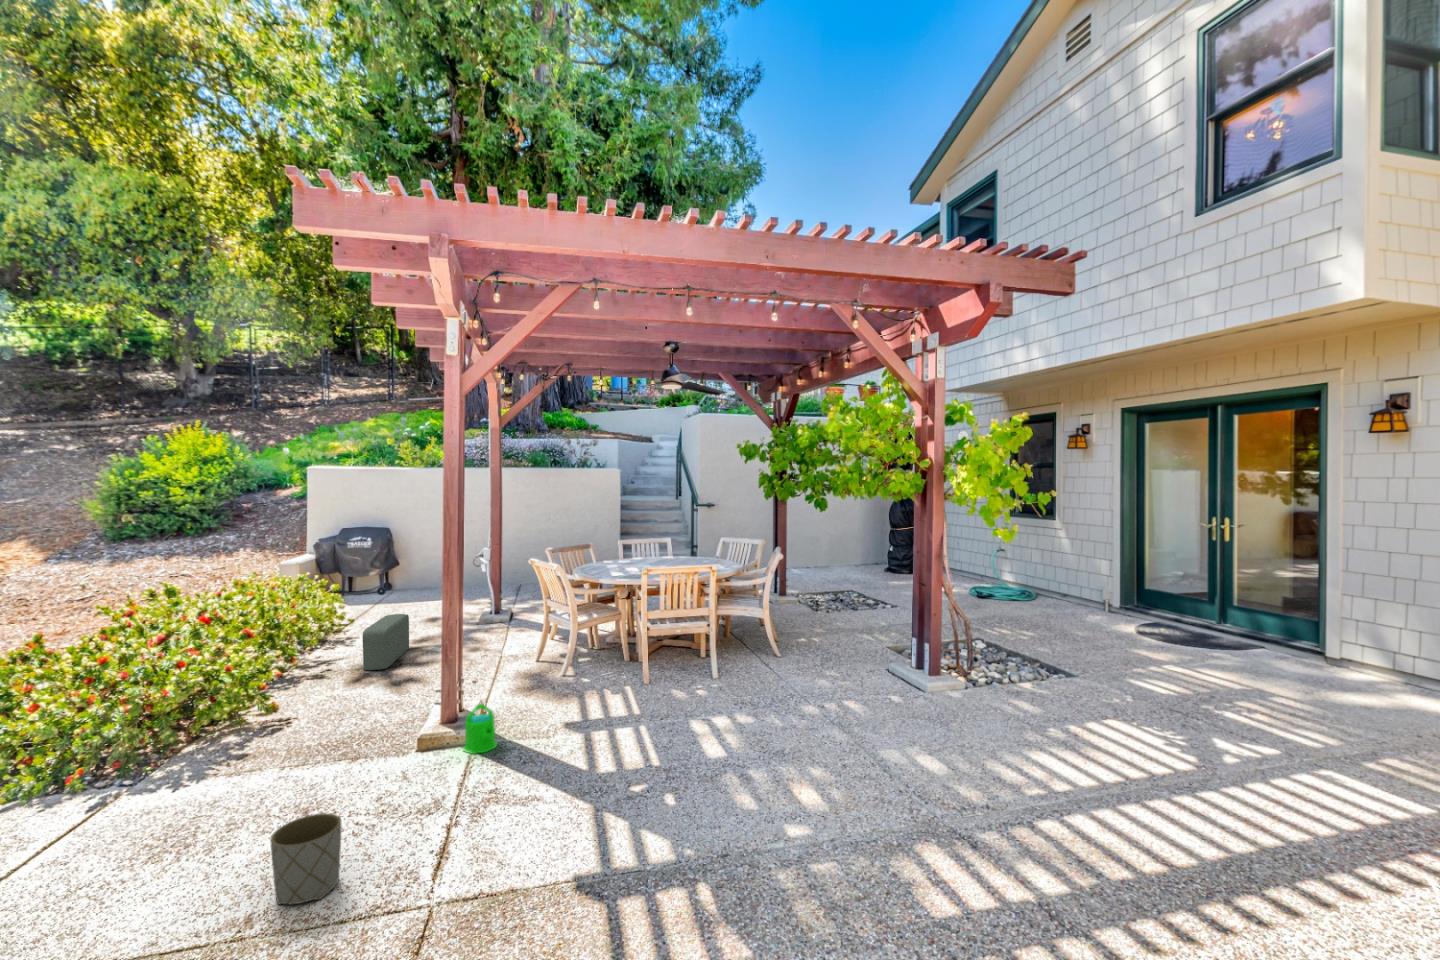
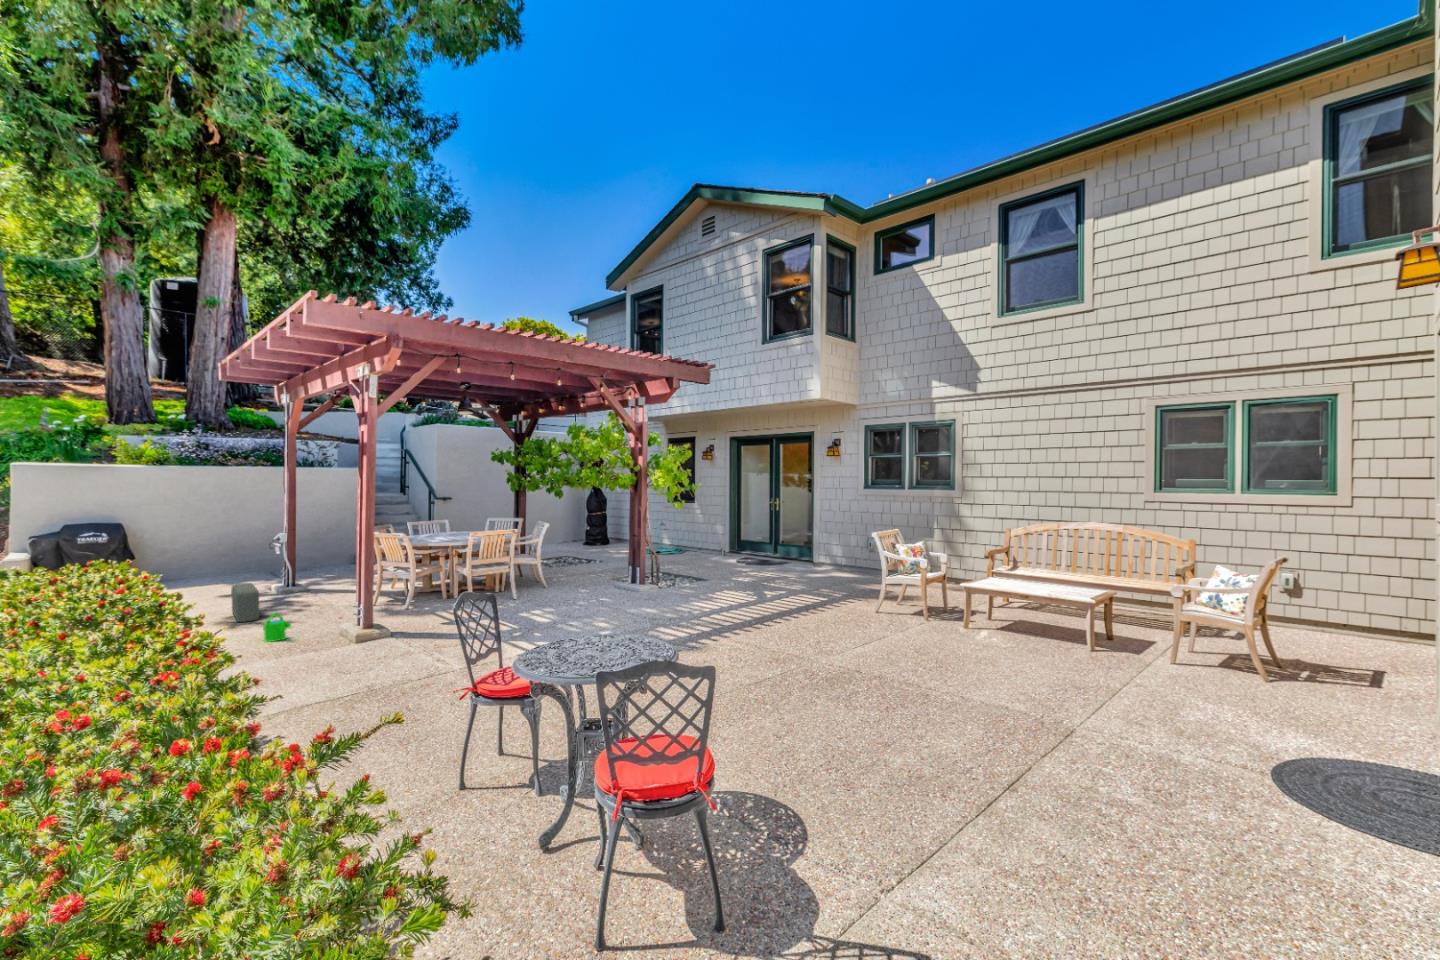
watering can: present [464,704,497,754] -> present [263,613,291,642]
planter: present [270,813,341,904] -> none [383,640,416,678]

